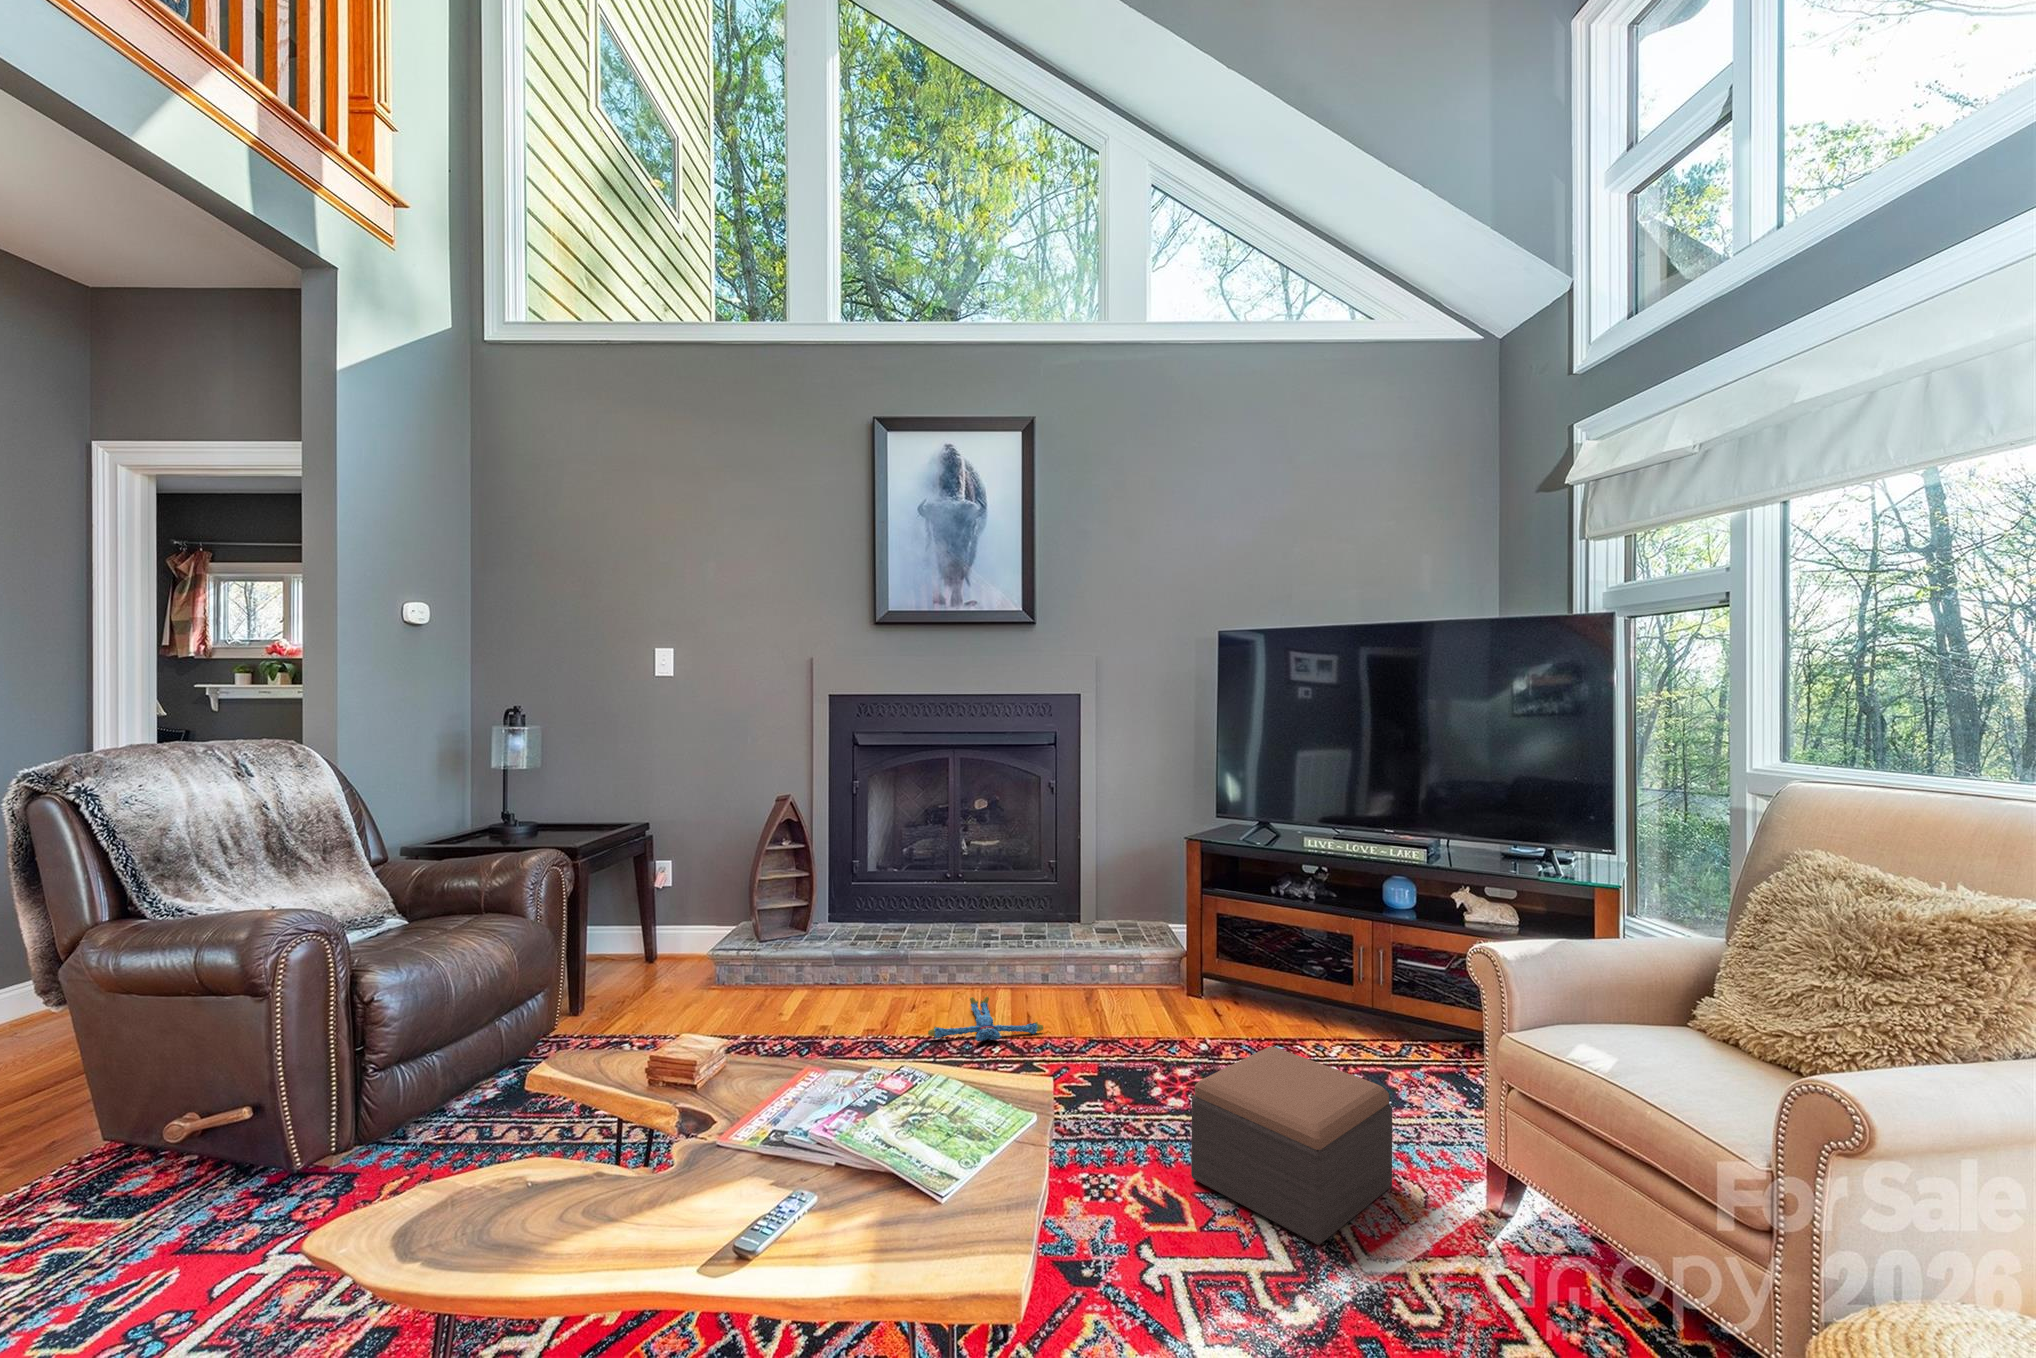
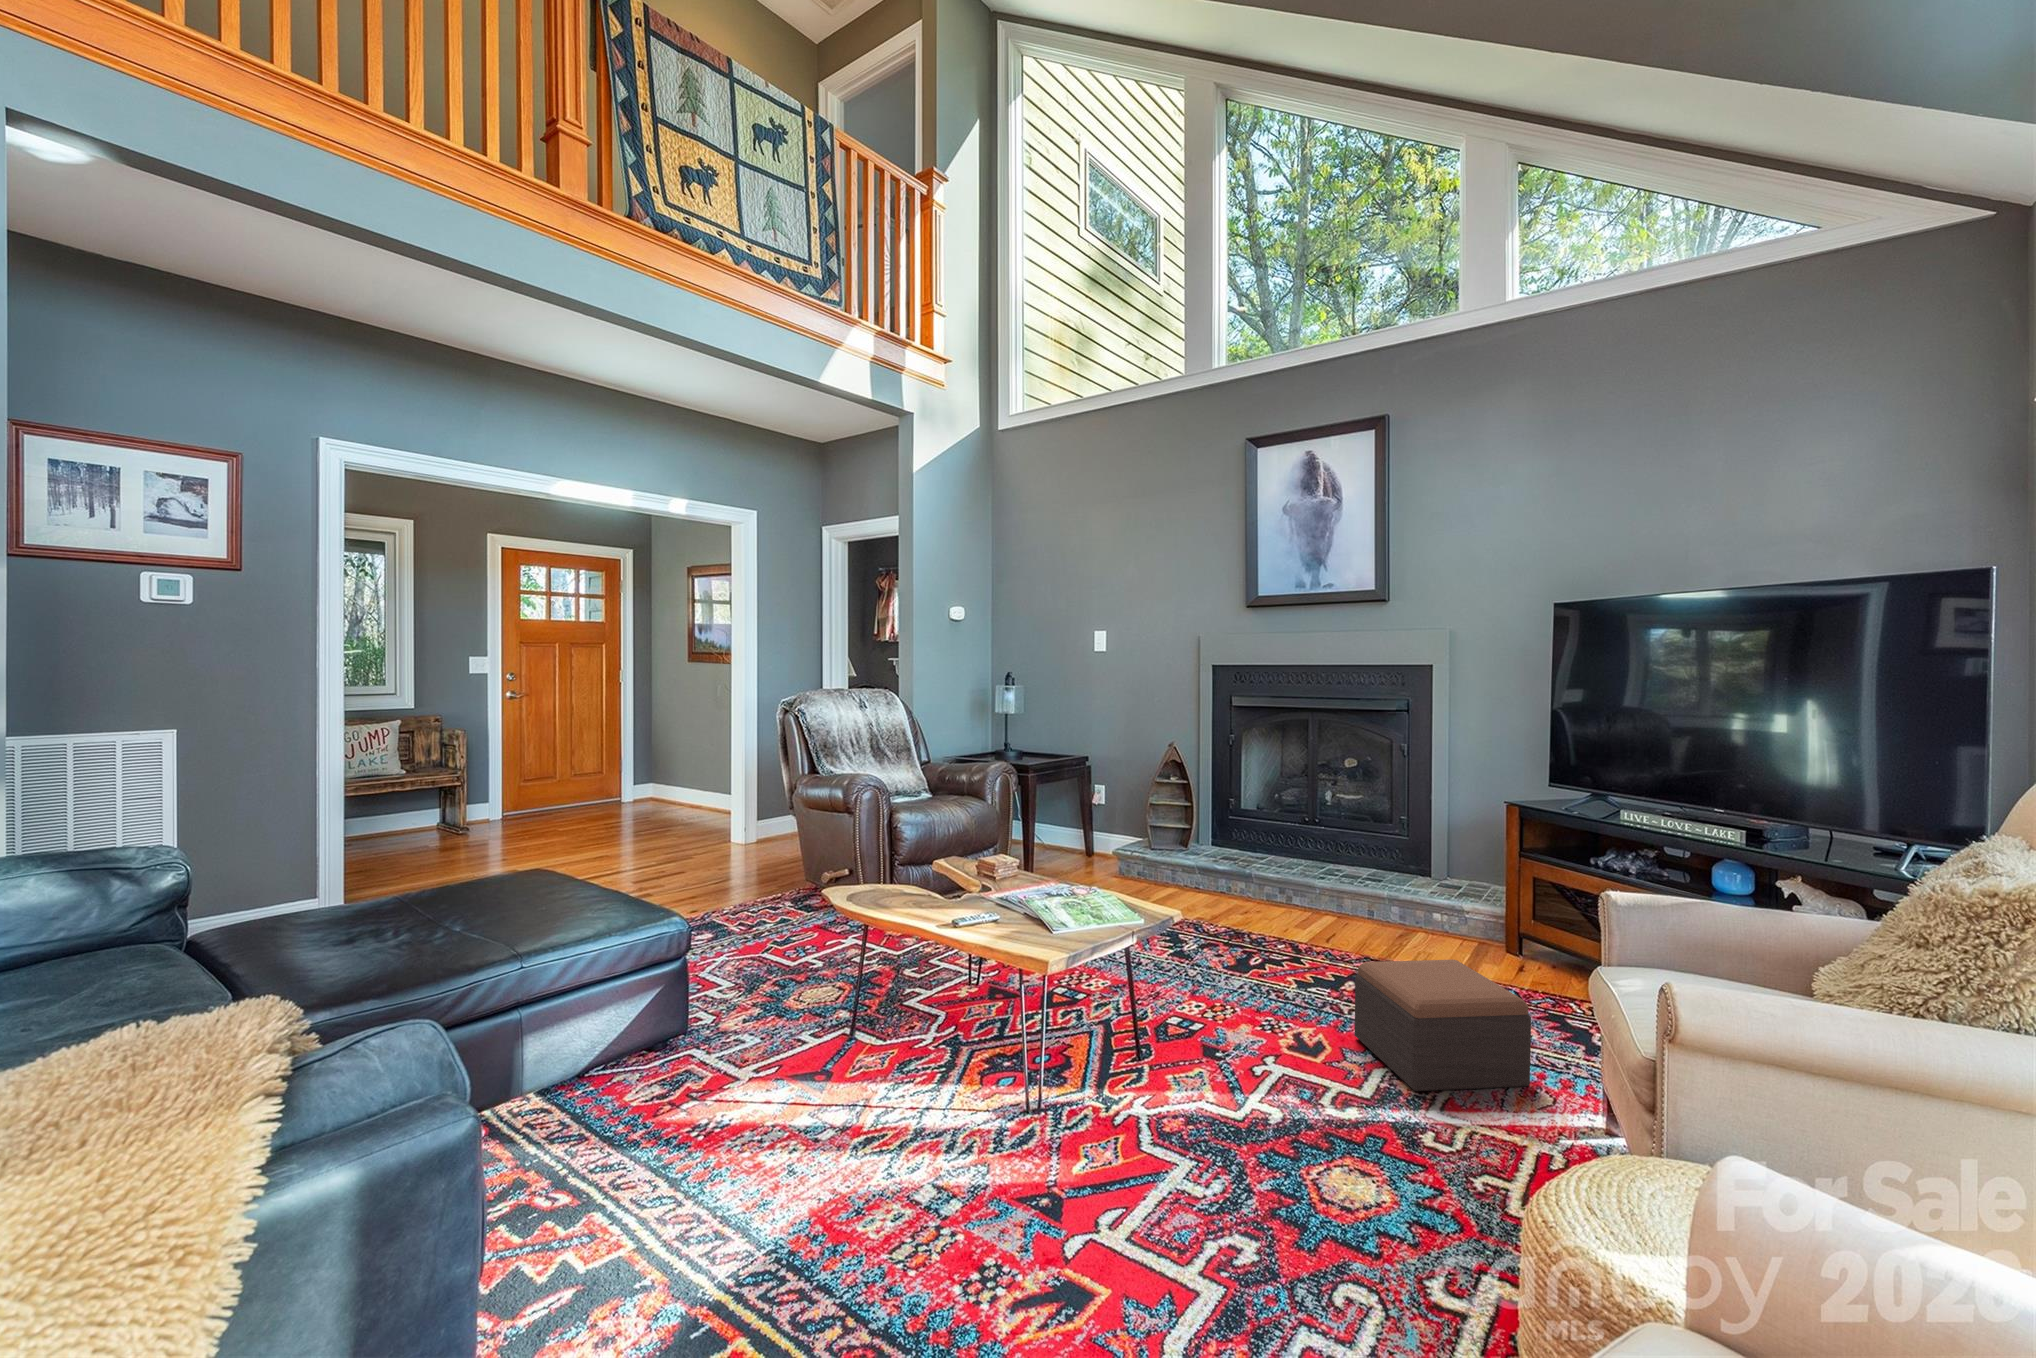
plush toy: present [928,997,1043,1042] -> none [1237,908,1332,941]

